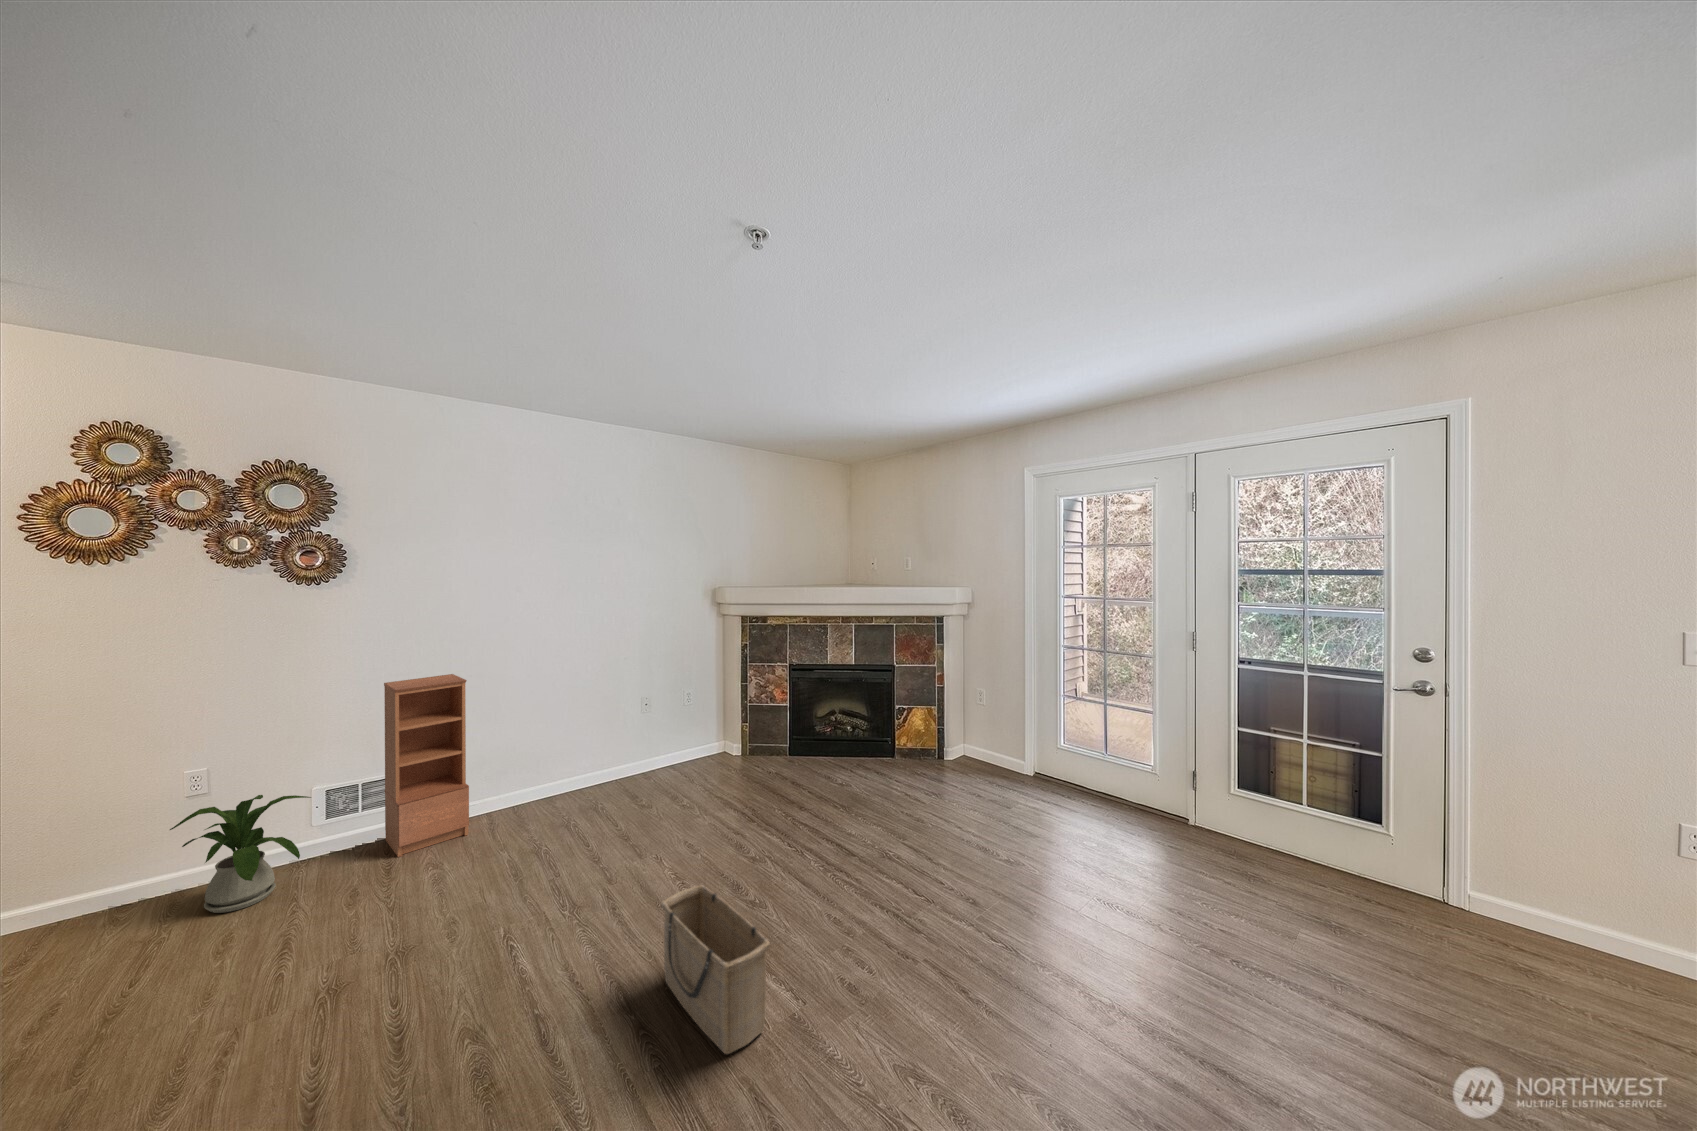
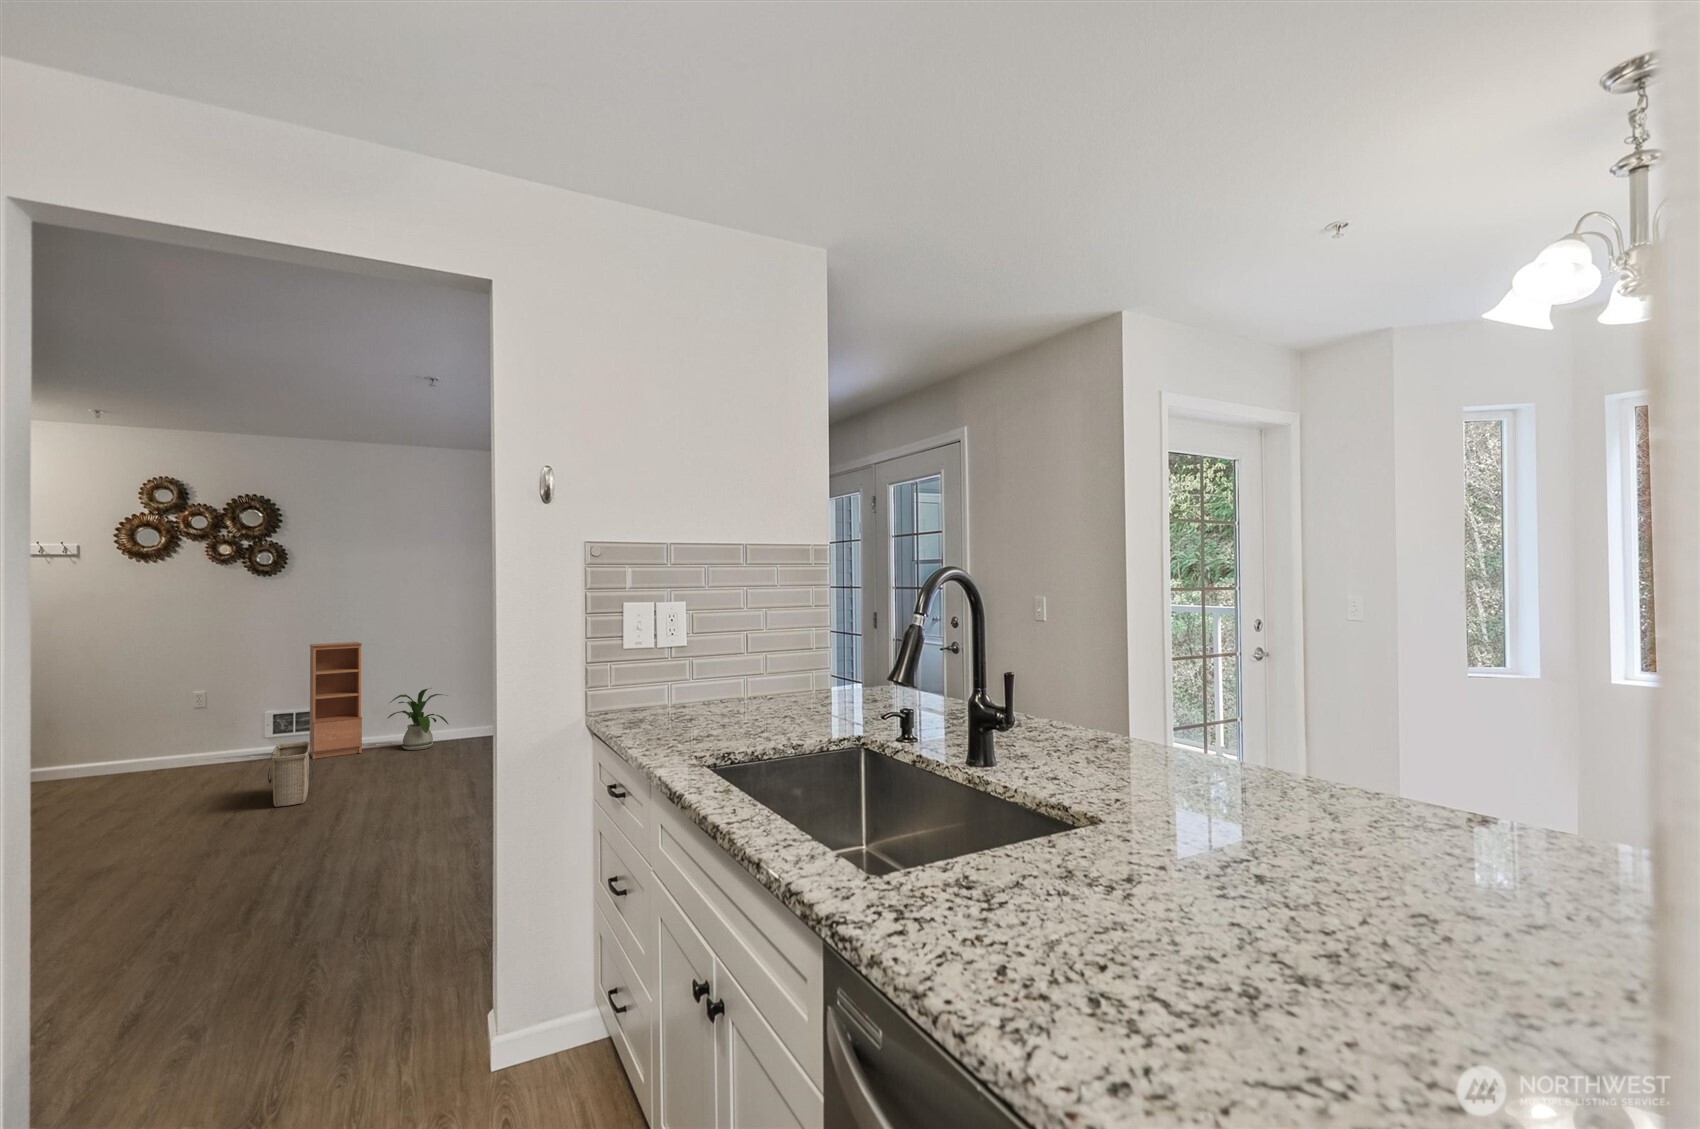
house plant: present [170,795,311,913] -> present [388,689,448,750]
basket: present [661,885,770,1054] -> present [268,741,313,807]

